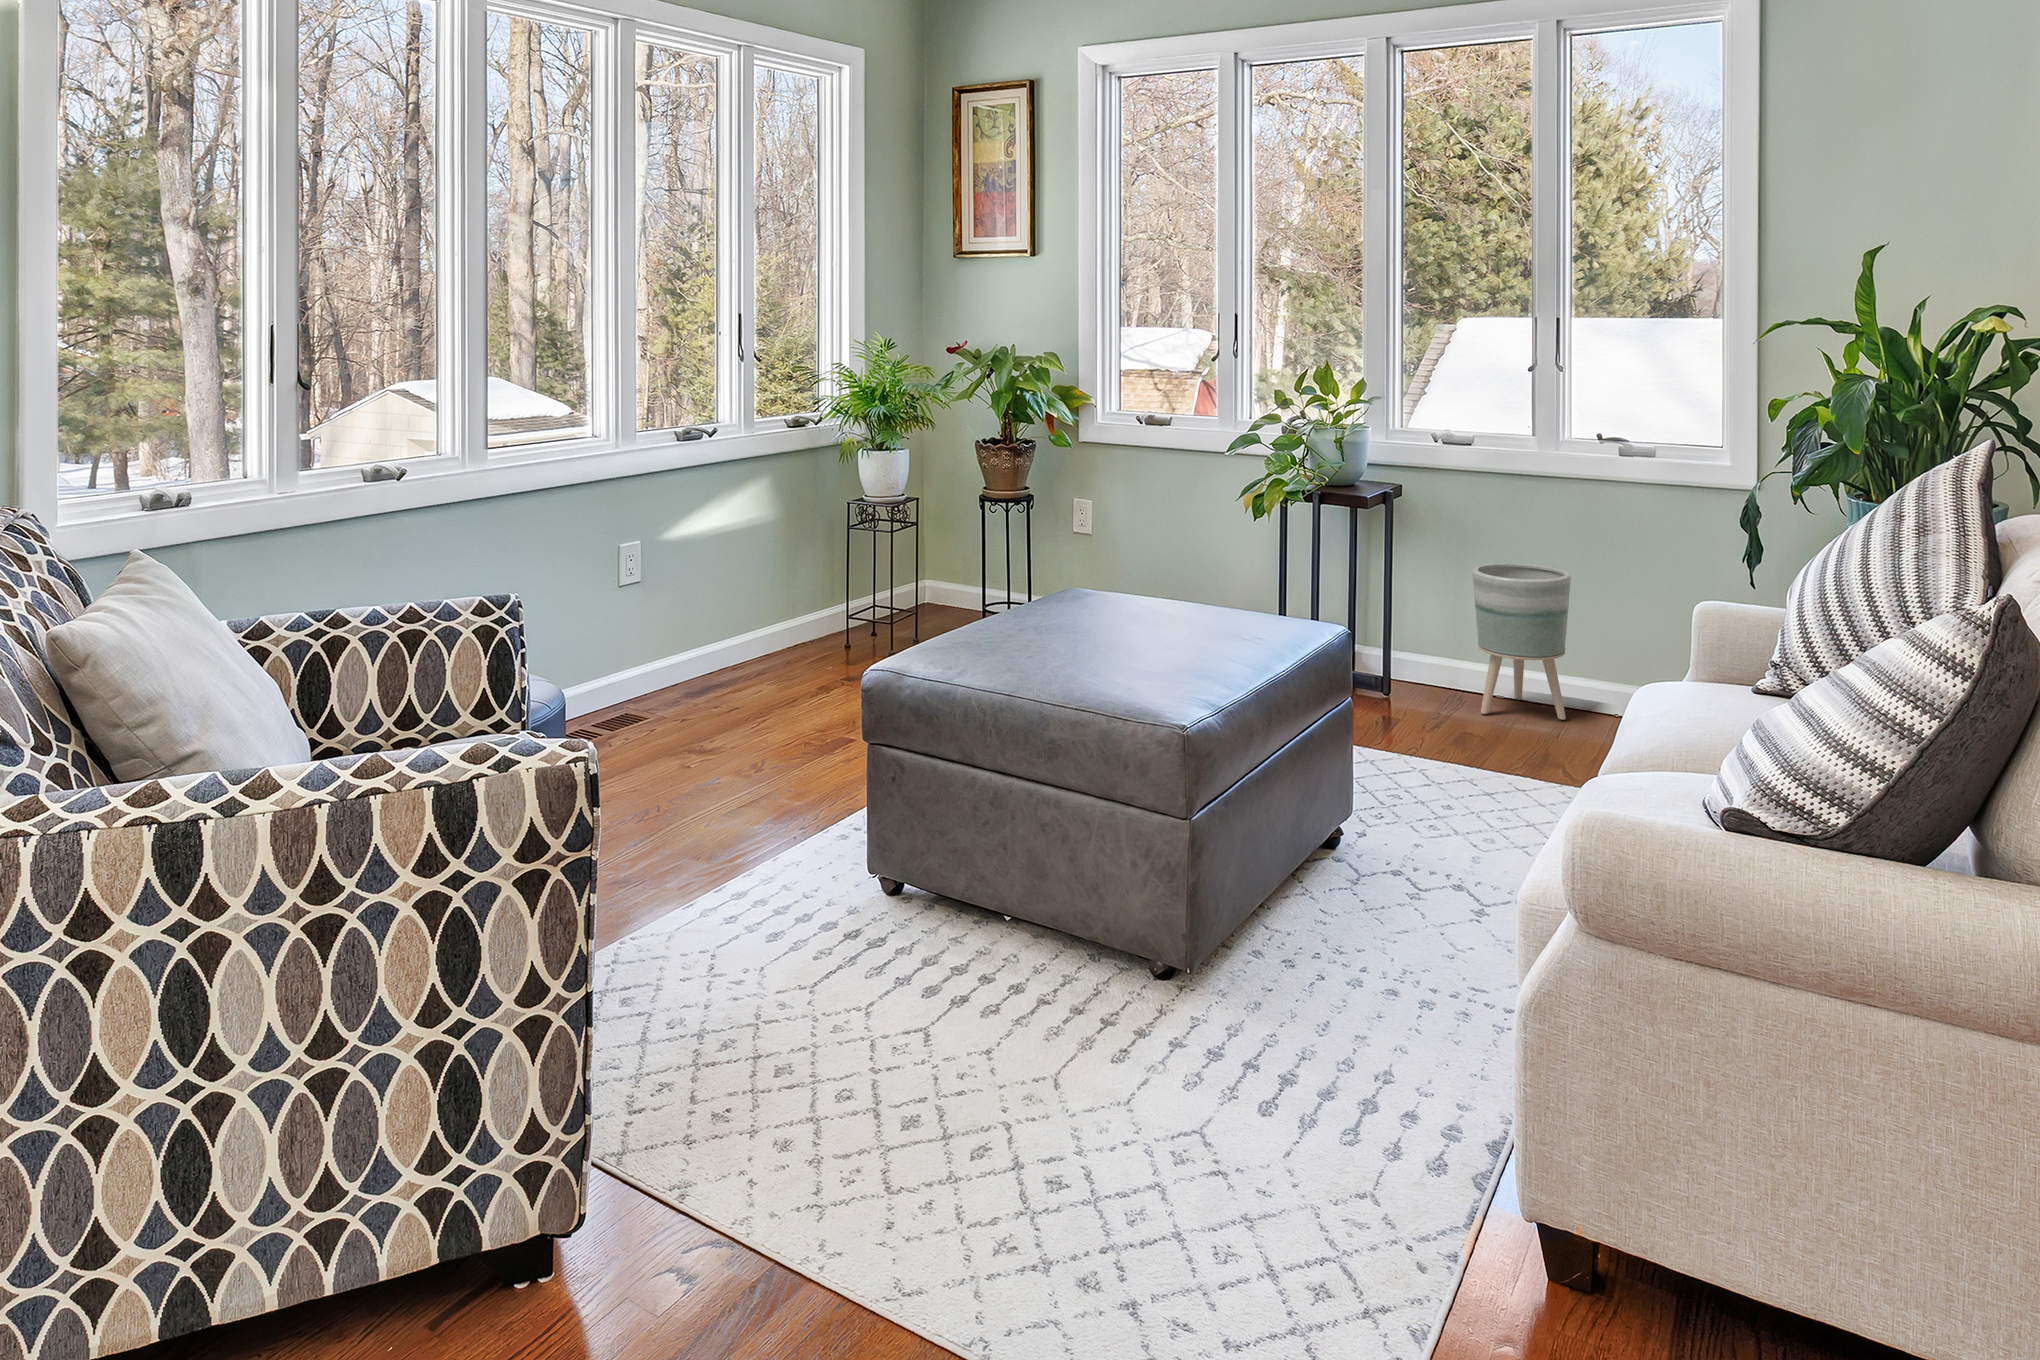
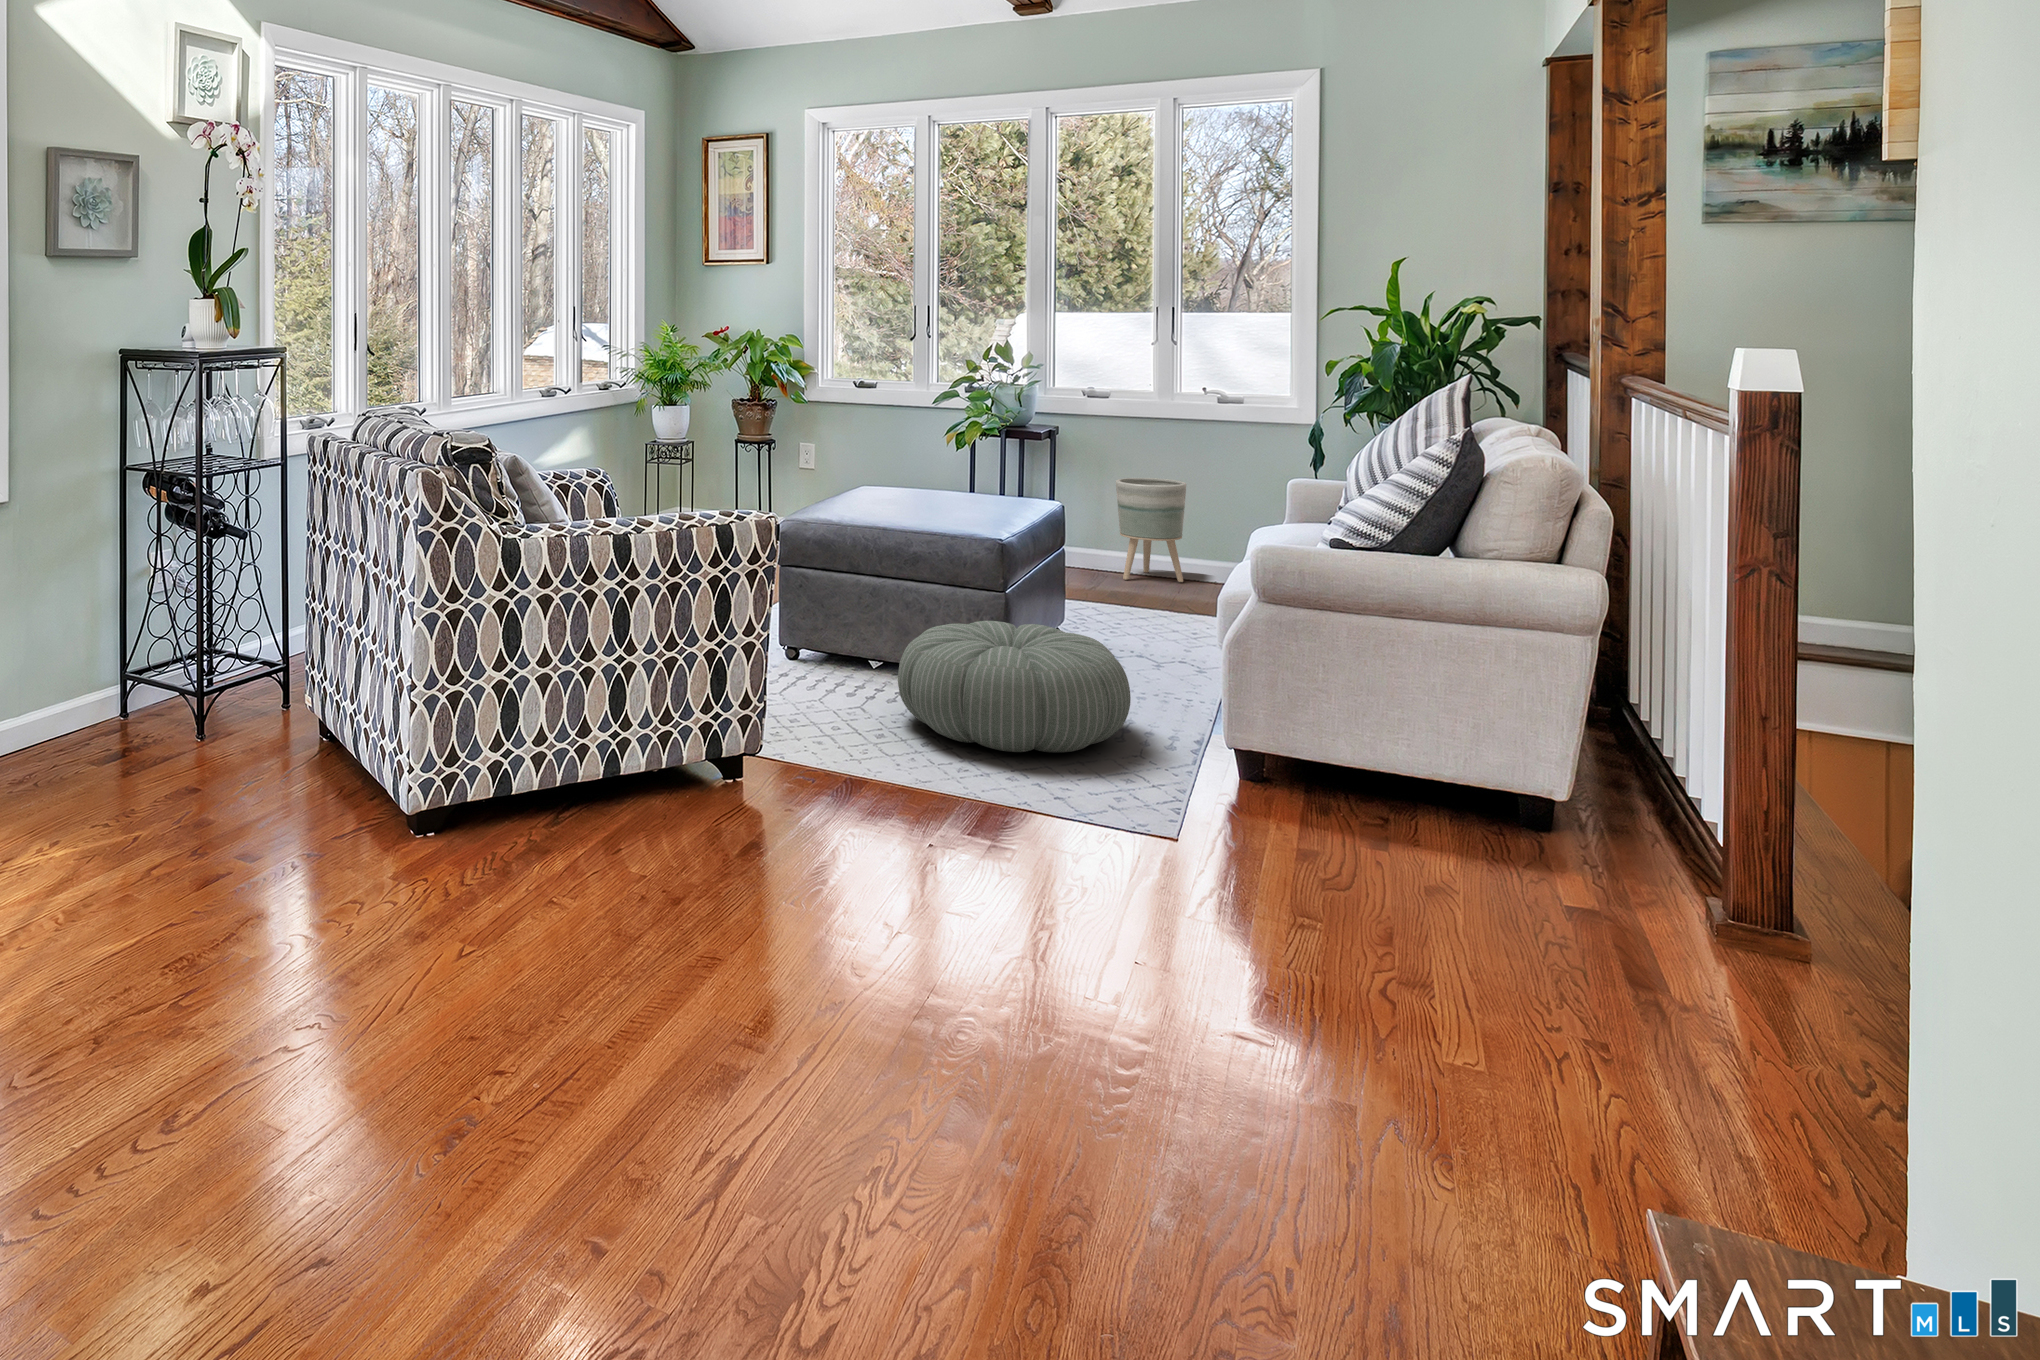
pouf: none [952,879,1356,1200] -> present [898,621,1131,752]

